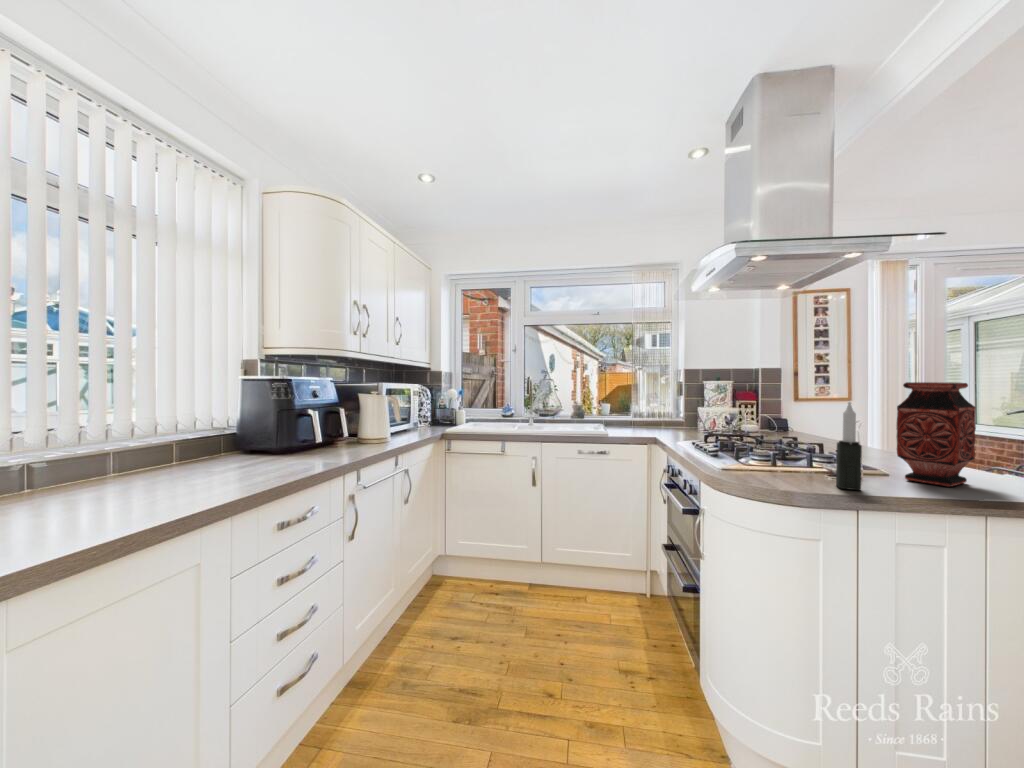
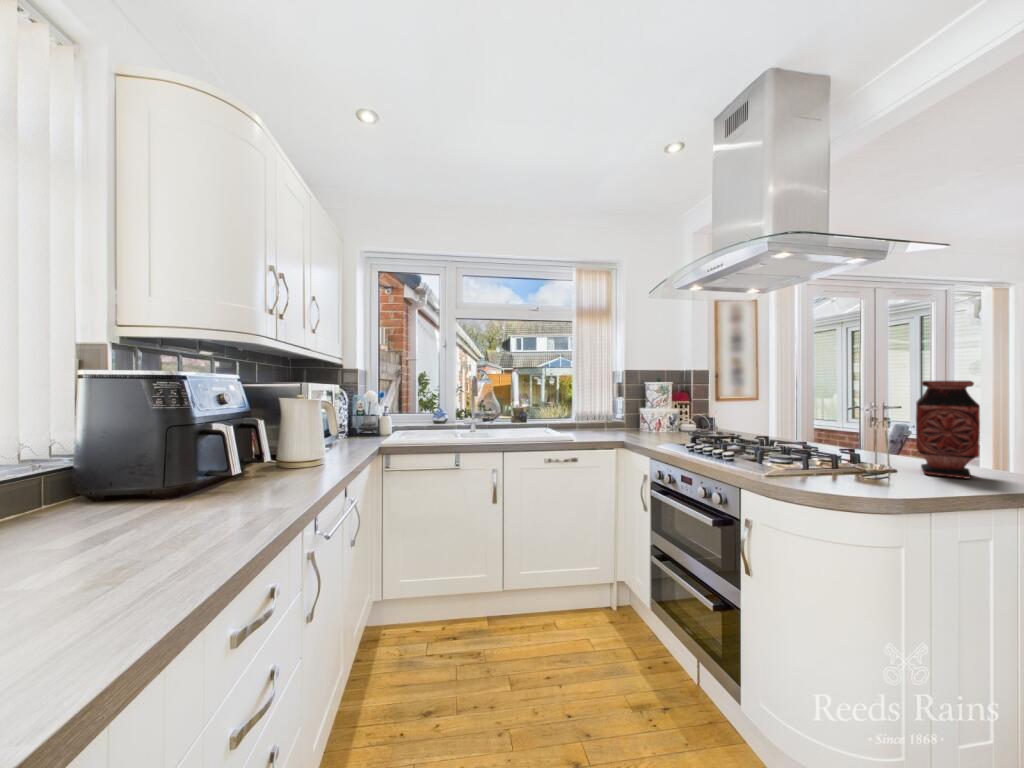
candle: present [836,402,862,490] -> none [889,400,919,489]

